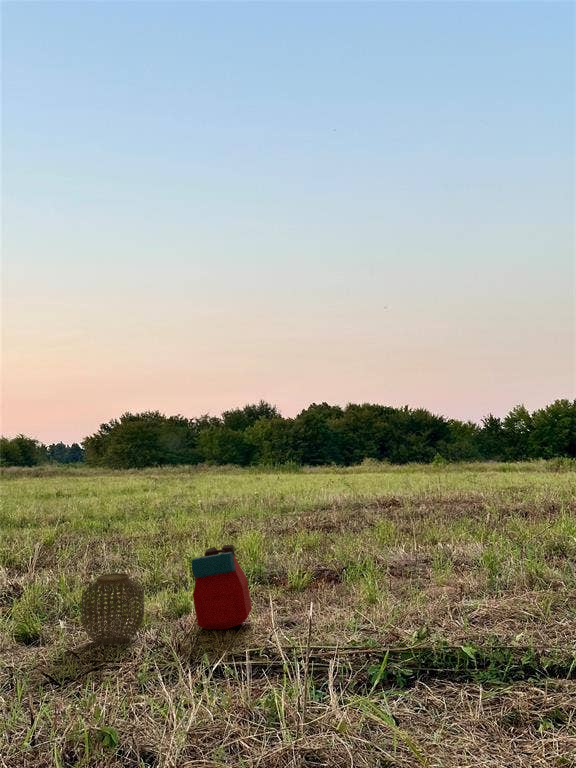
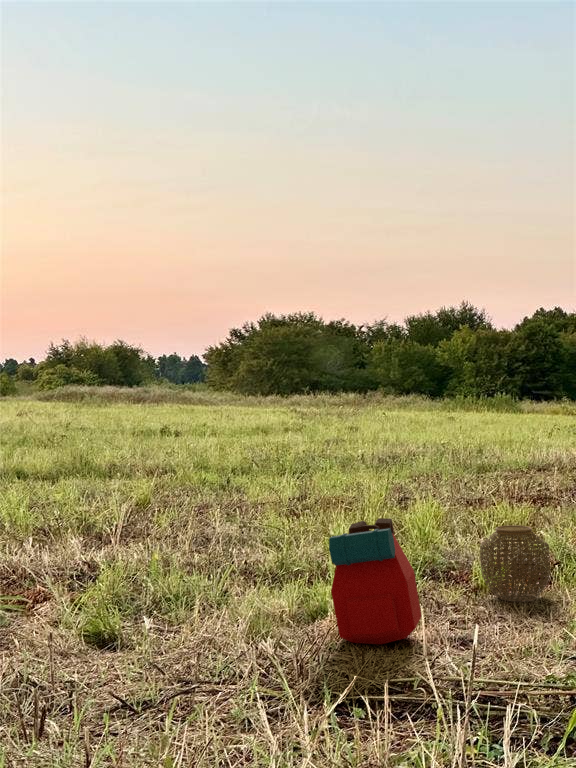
woven basket: present [81,573,144,645] -> present [480,525,550,602]

